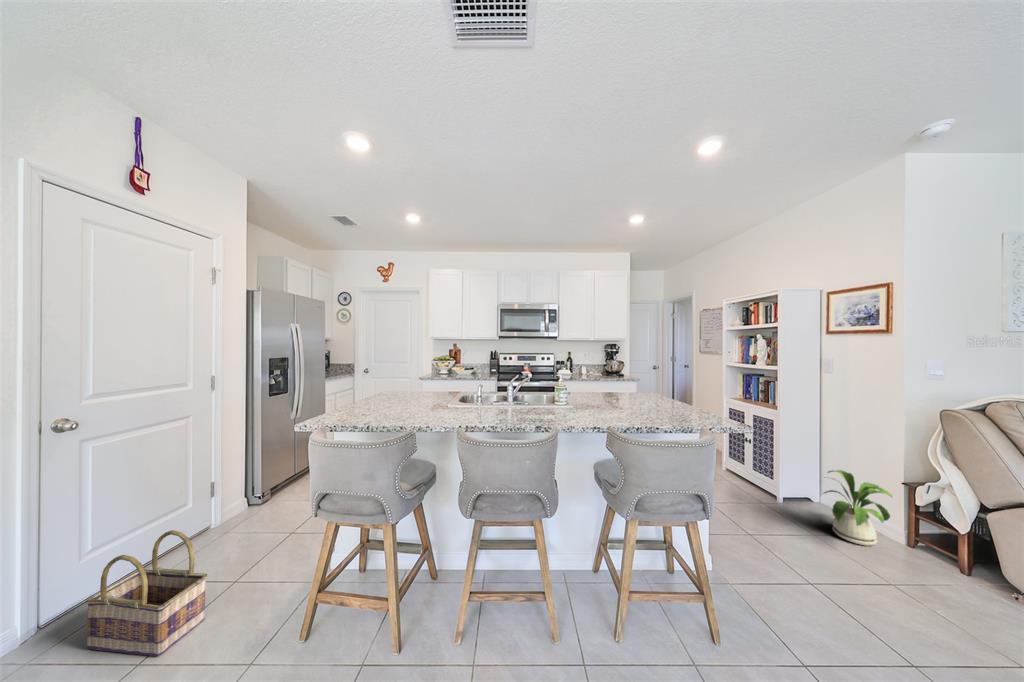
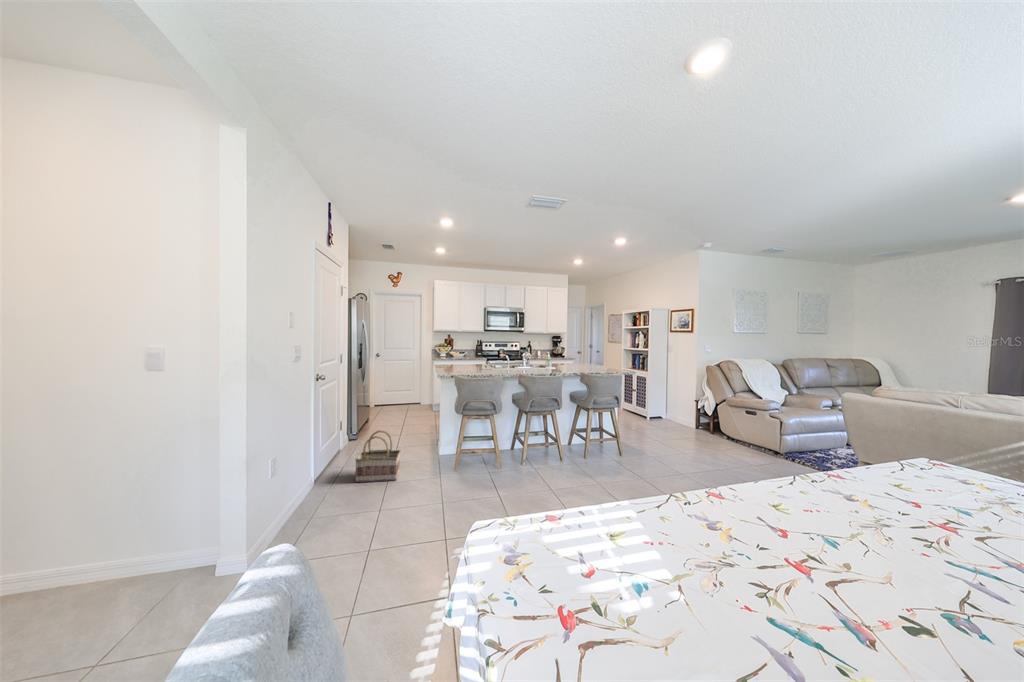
house plant: present [824,470,892,546] -> none [663,397,690,430]

